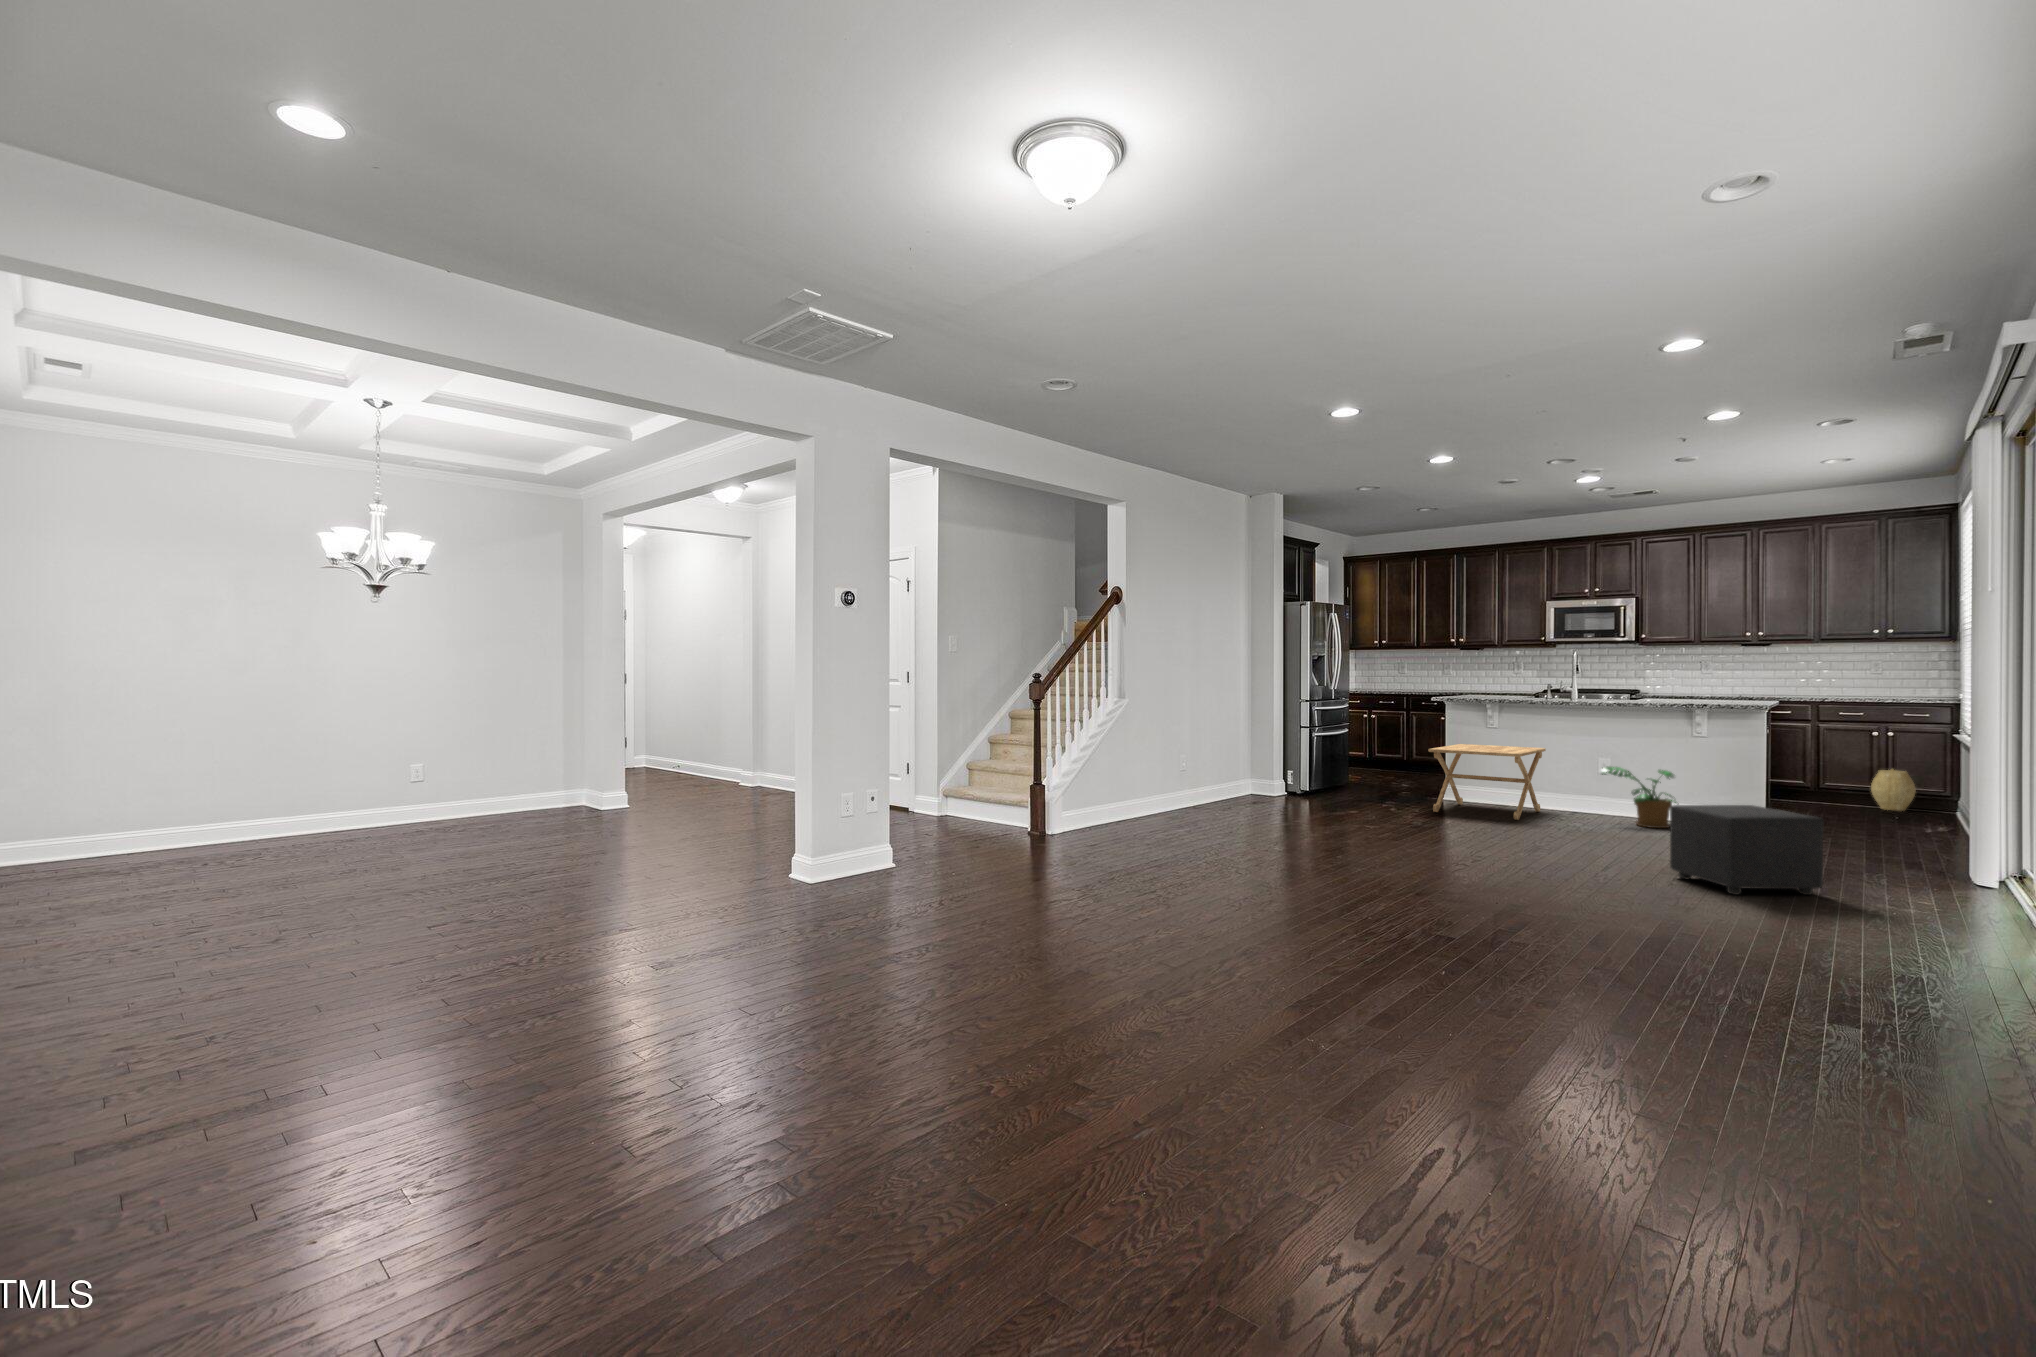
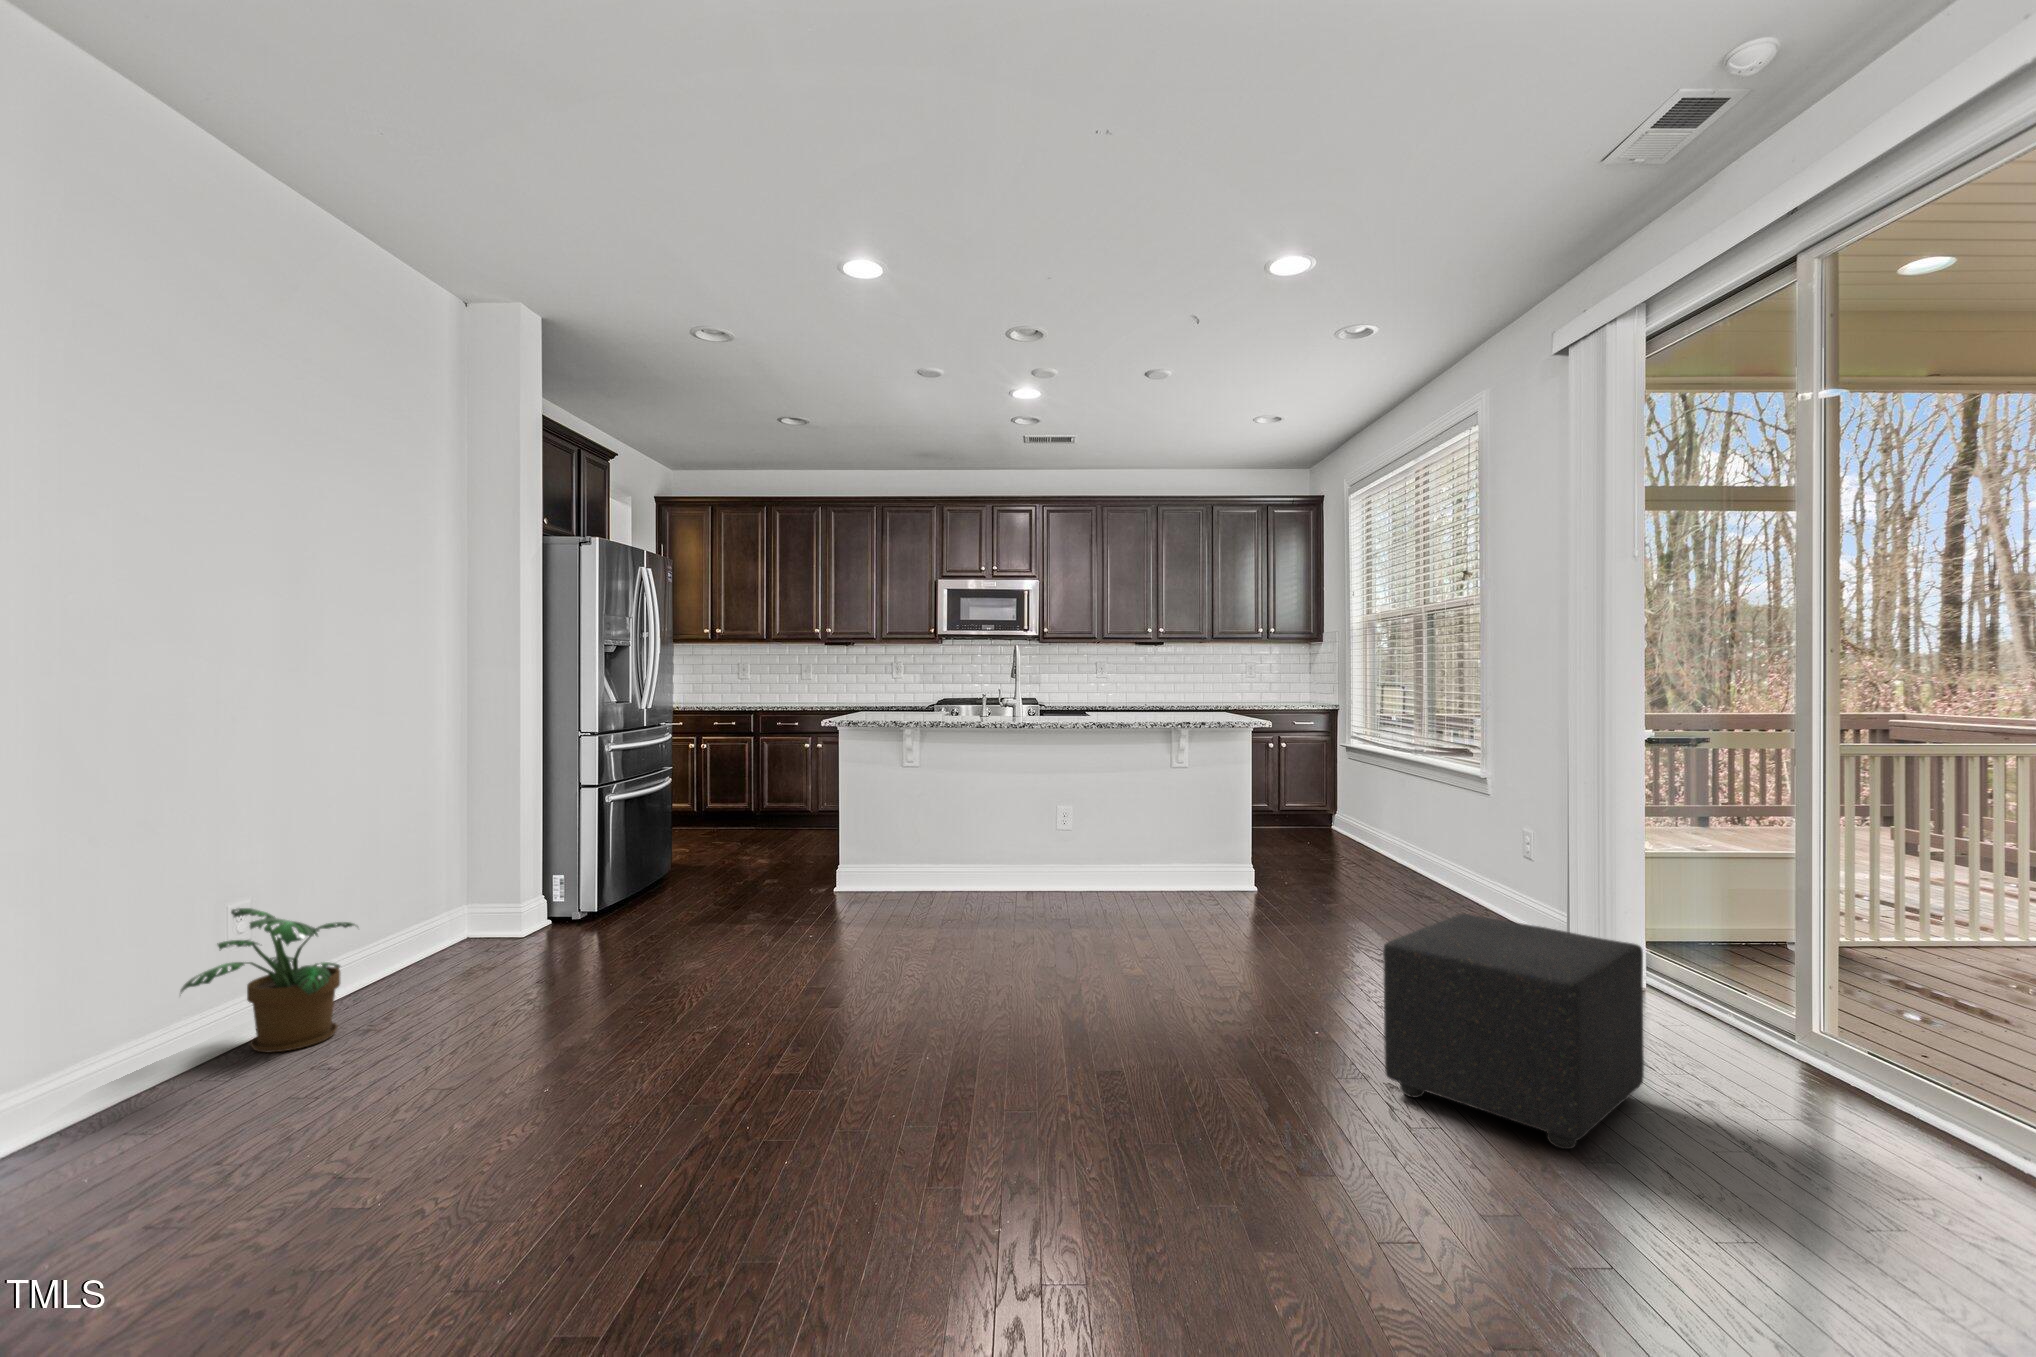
side table: present [1428,744,1546,820] -> none [829,795,995,931]
potted plant: present [1601,766,1676,828] -> present [180,908,358,1052]
woven basket: present [1871,769,1916,811] -> none [1281,783,1320,831]

